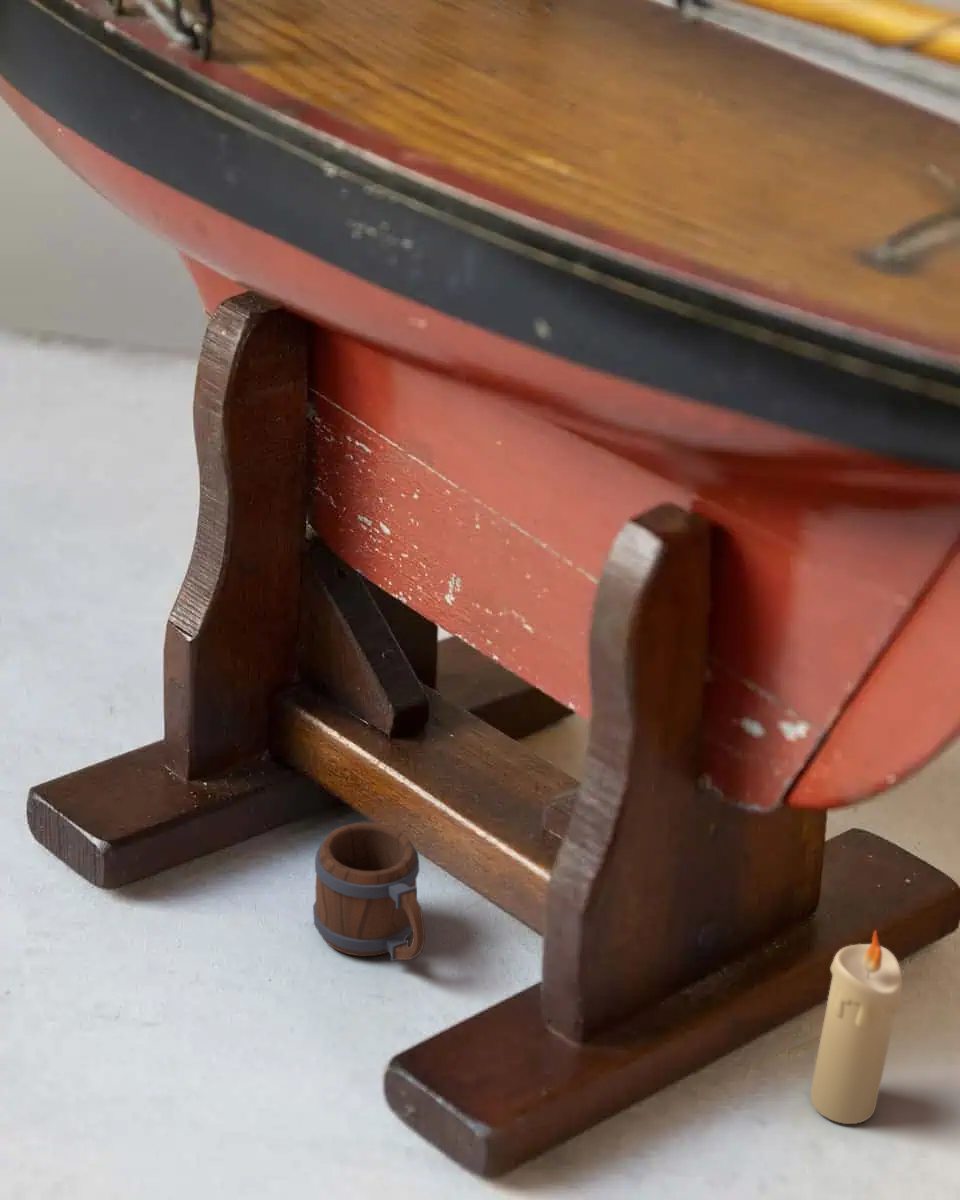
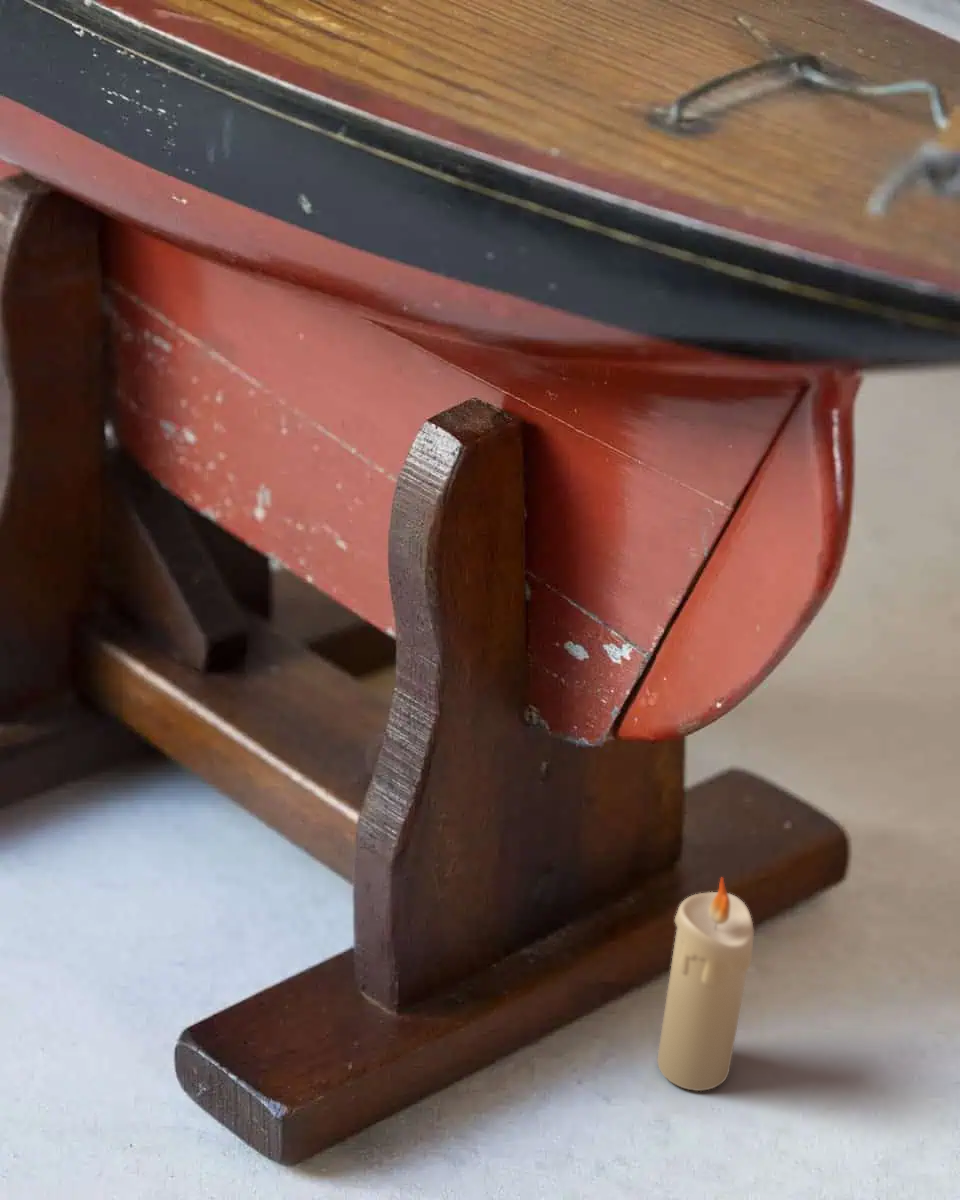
mug: present [313,823,425,961] -> none [116,765,235,918]

